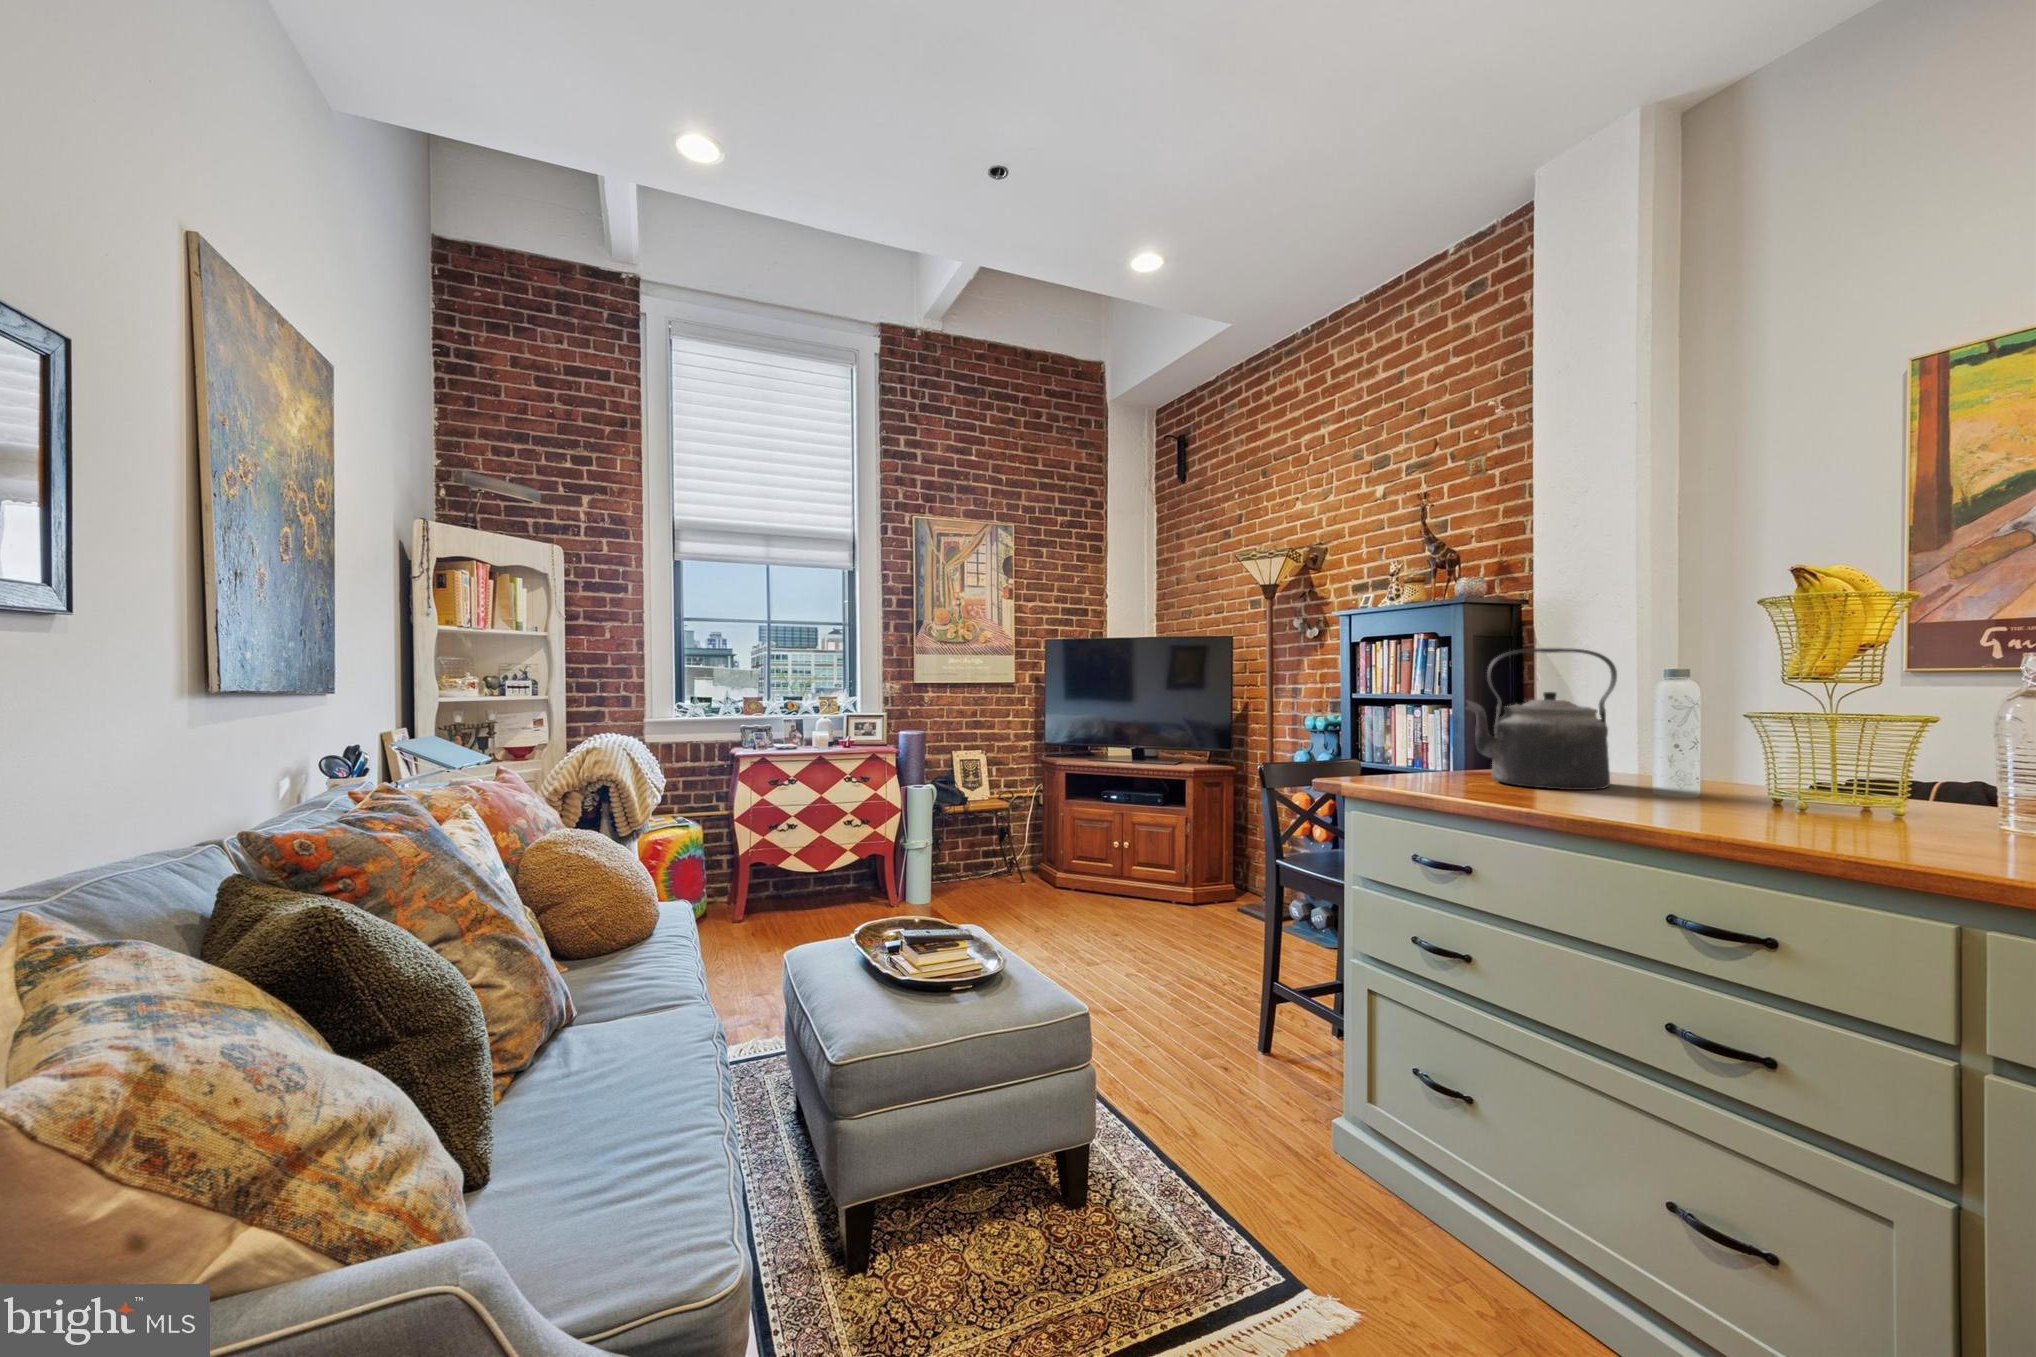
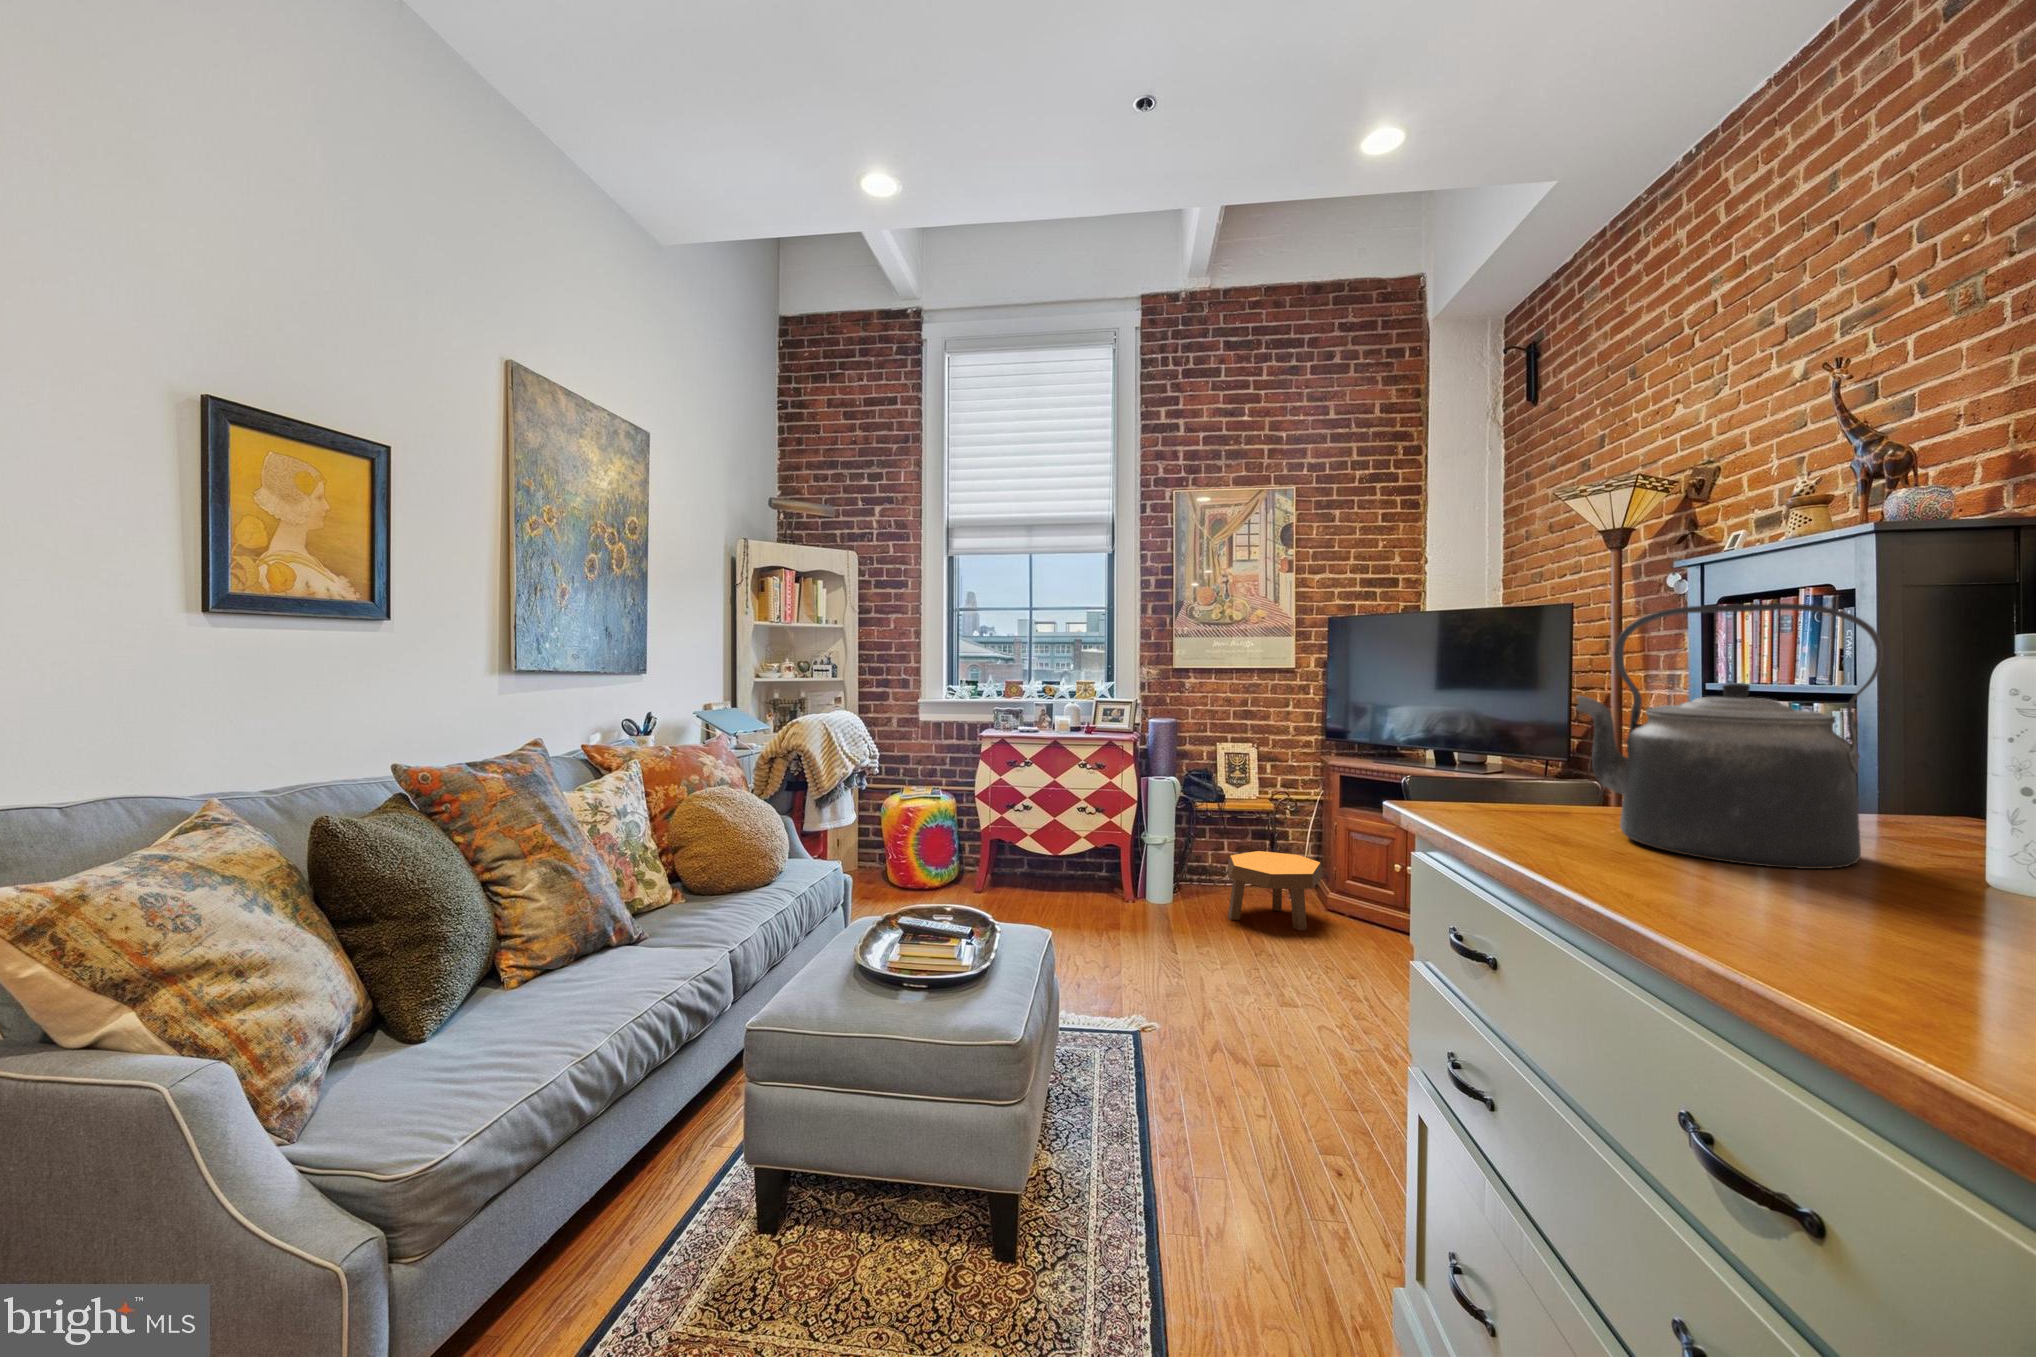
footstool: none [981,844,1061,909] -> present [1228,851,1323,930]

